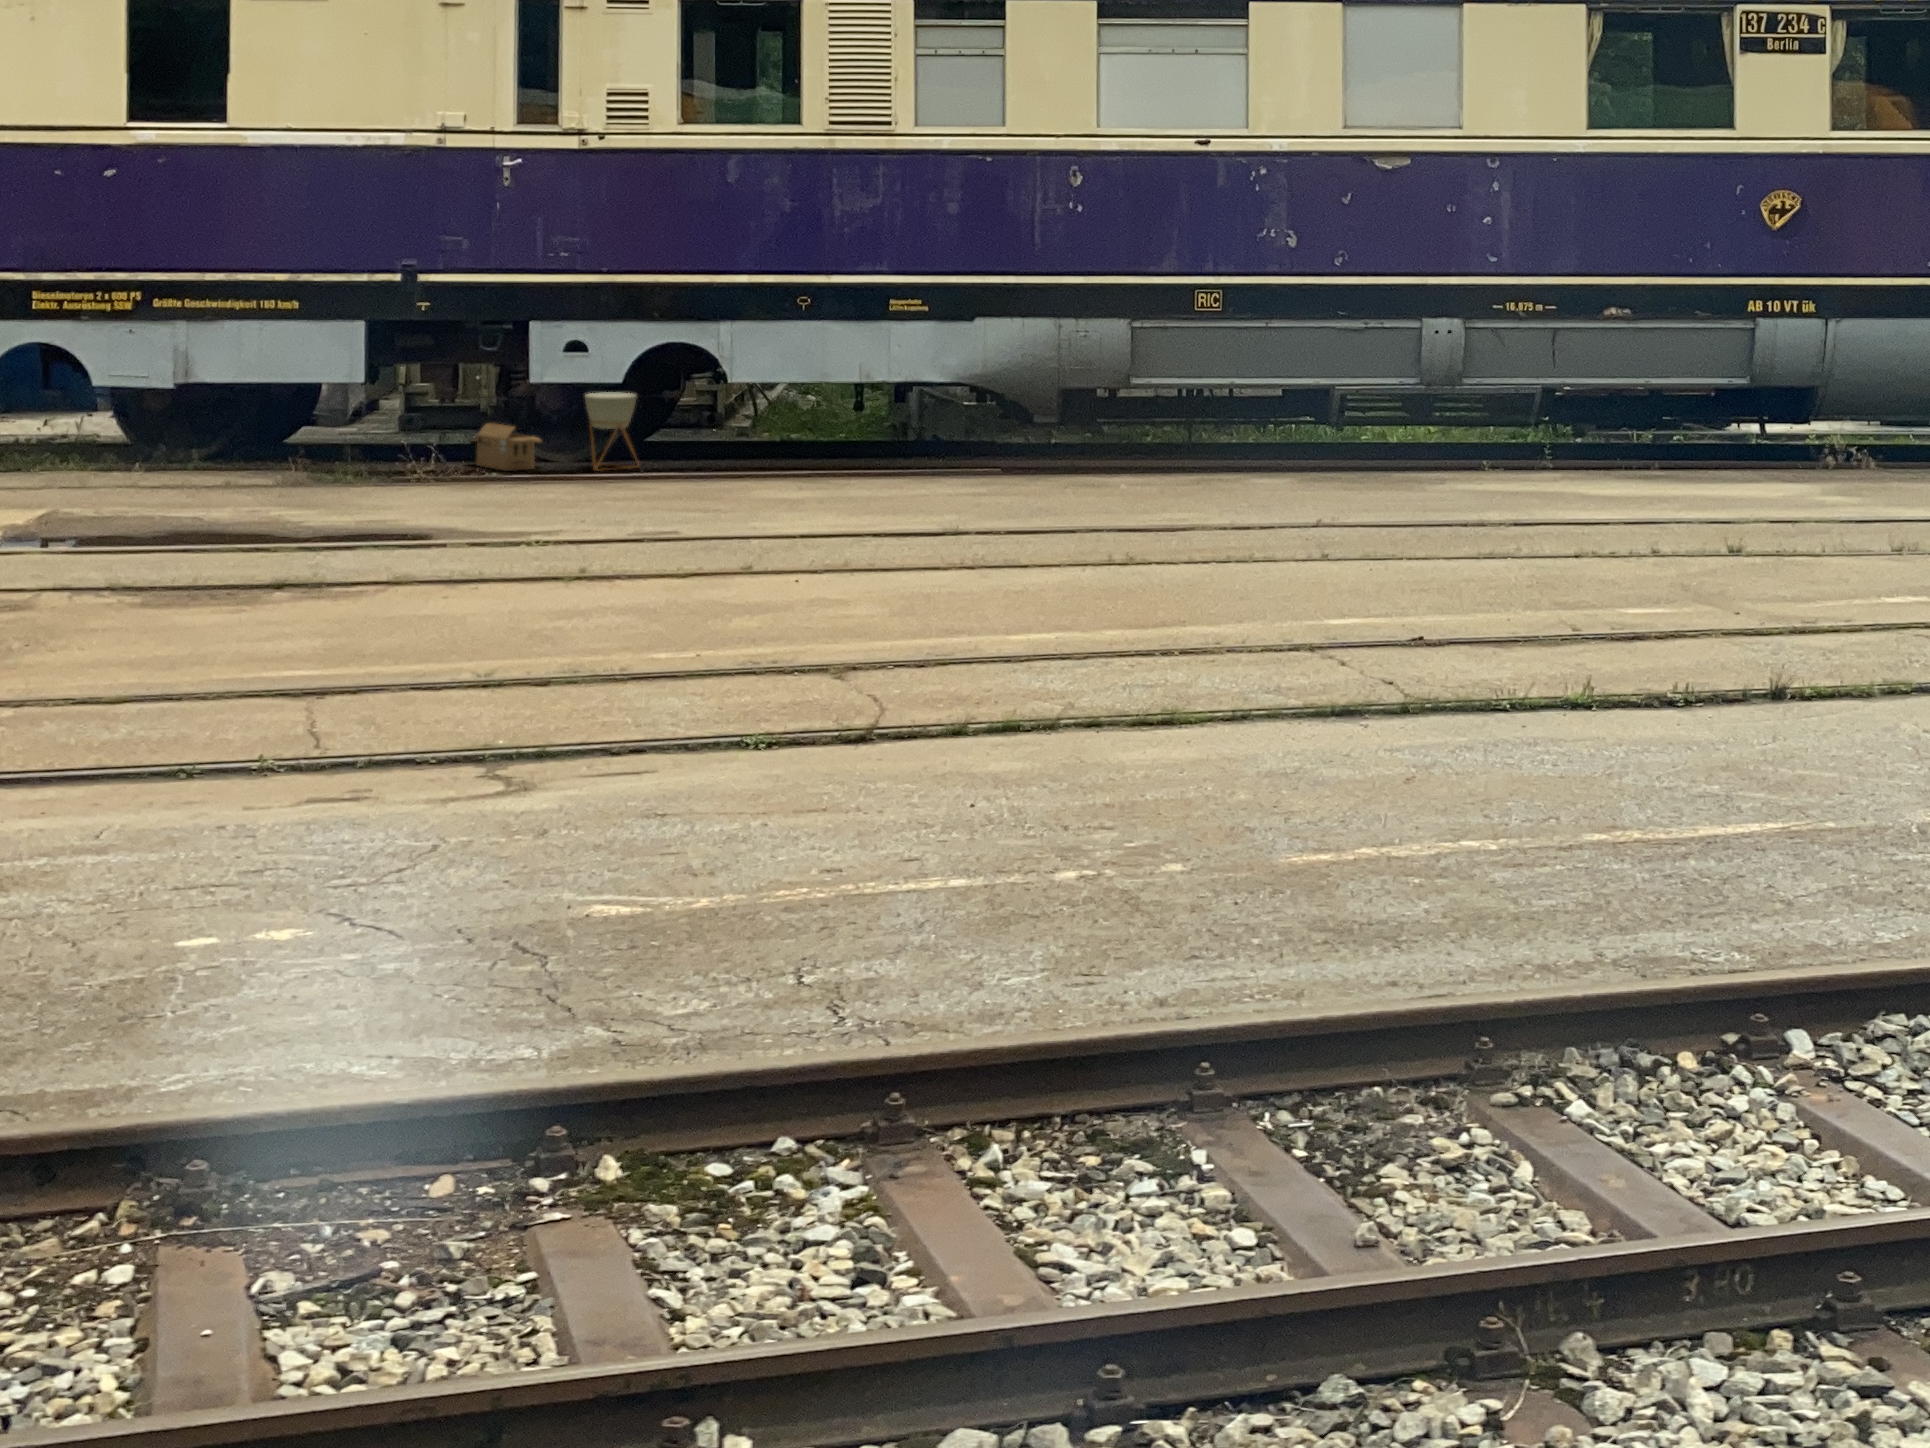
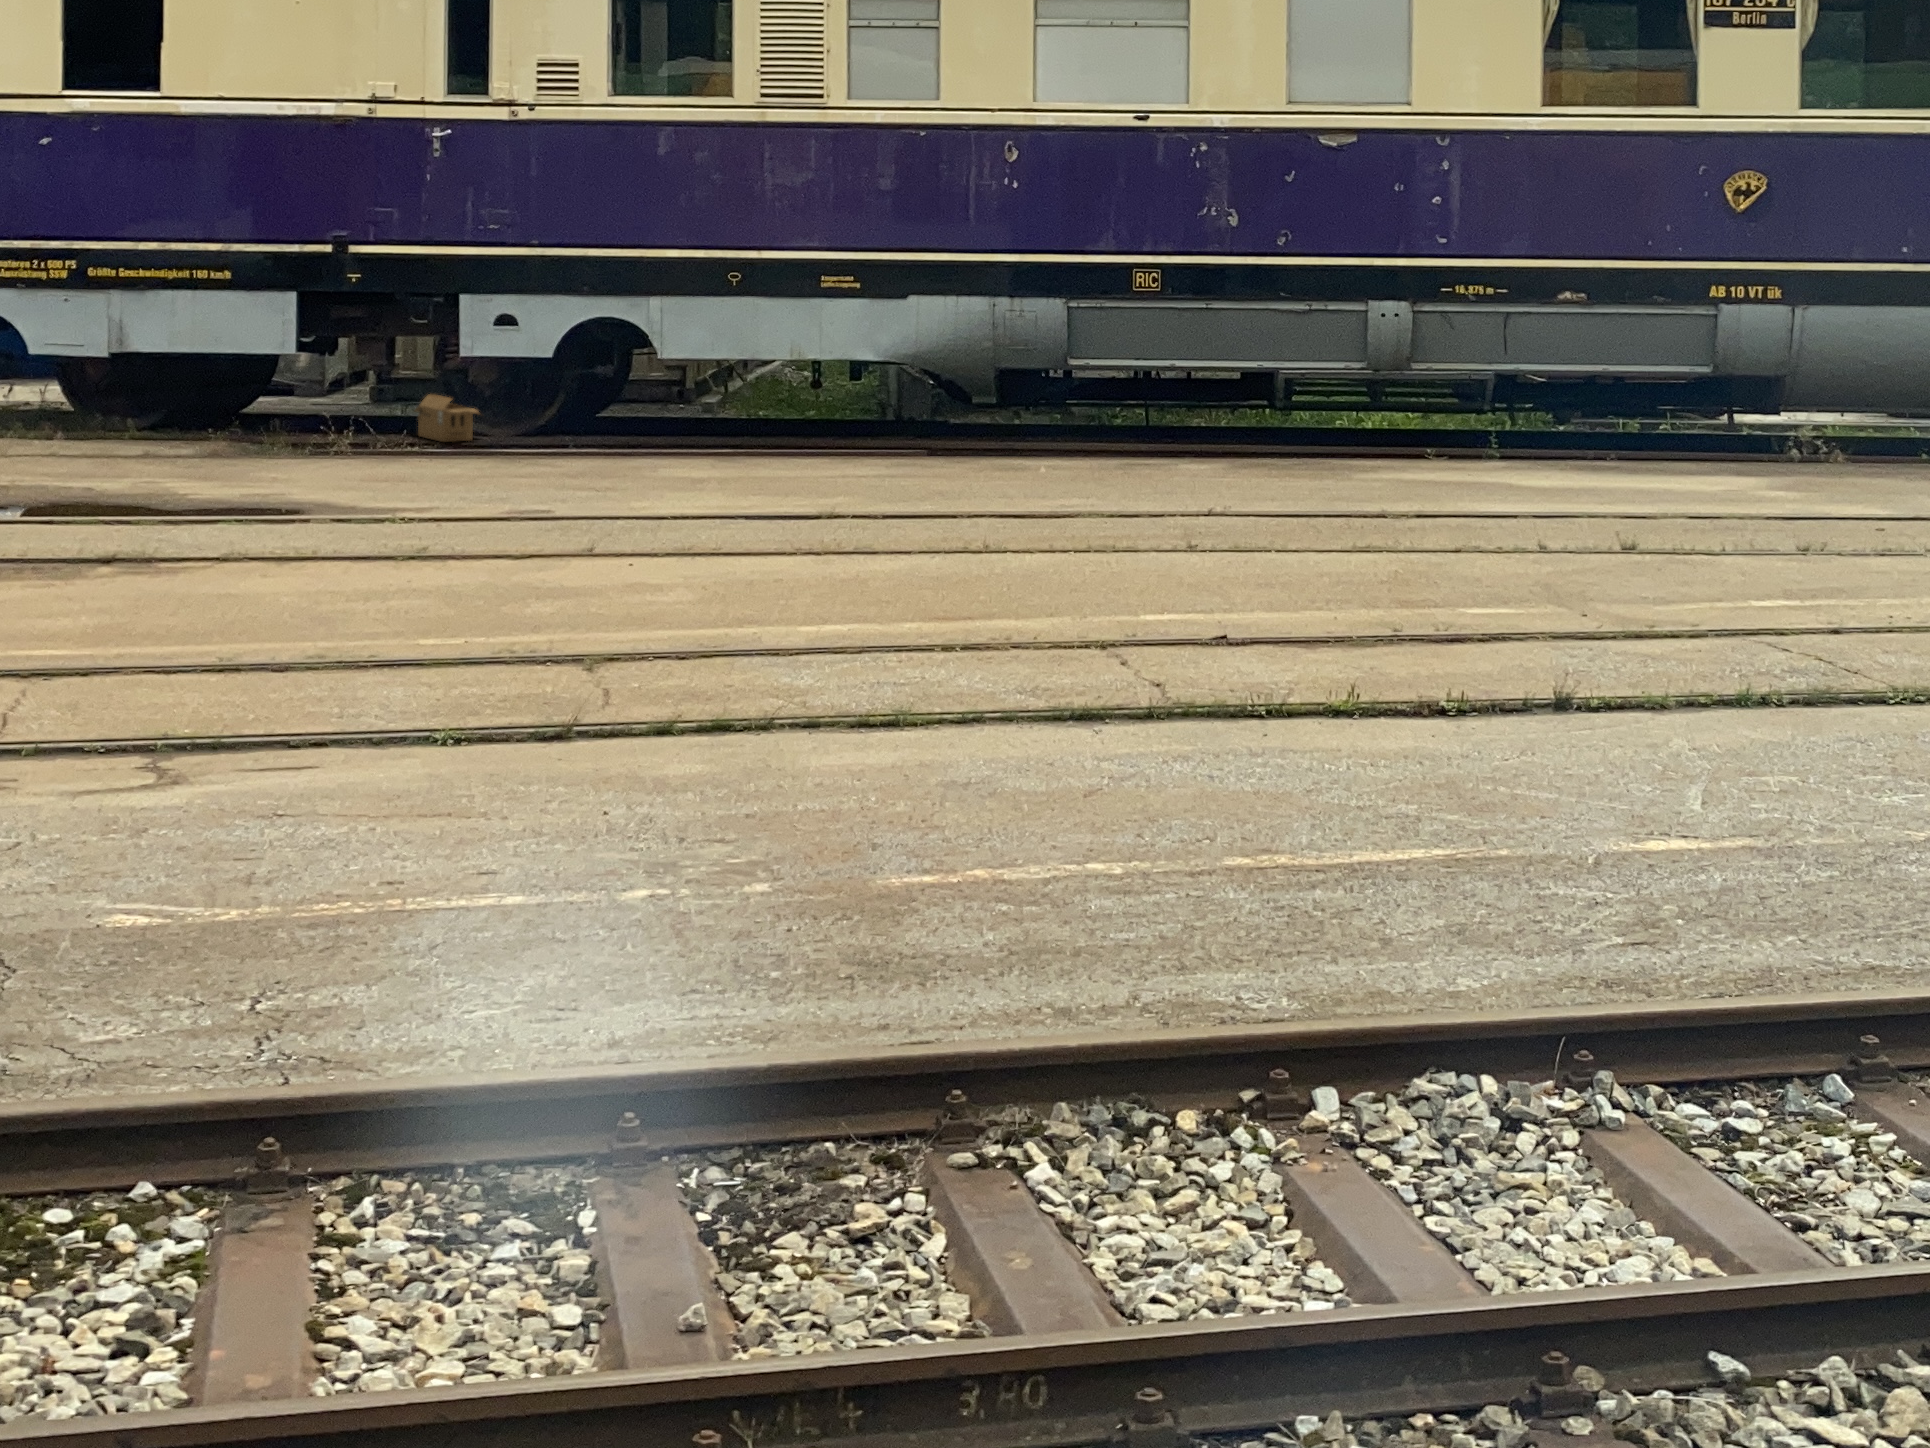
planter: present [585,392,639,471] -> none [522,365,577,443]

